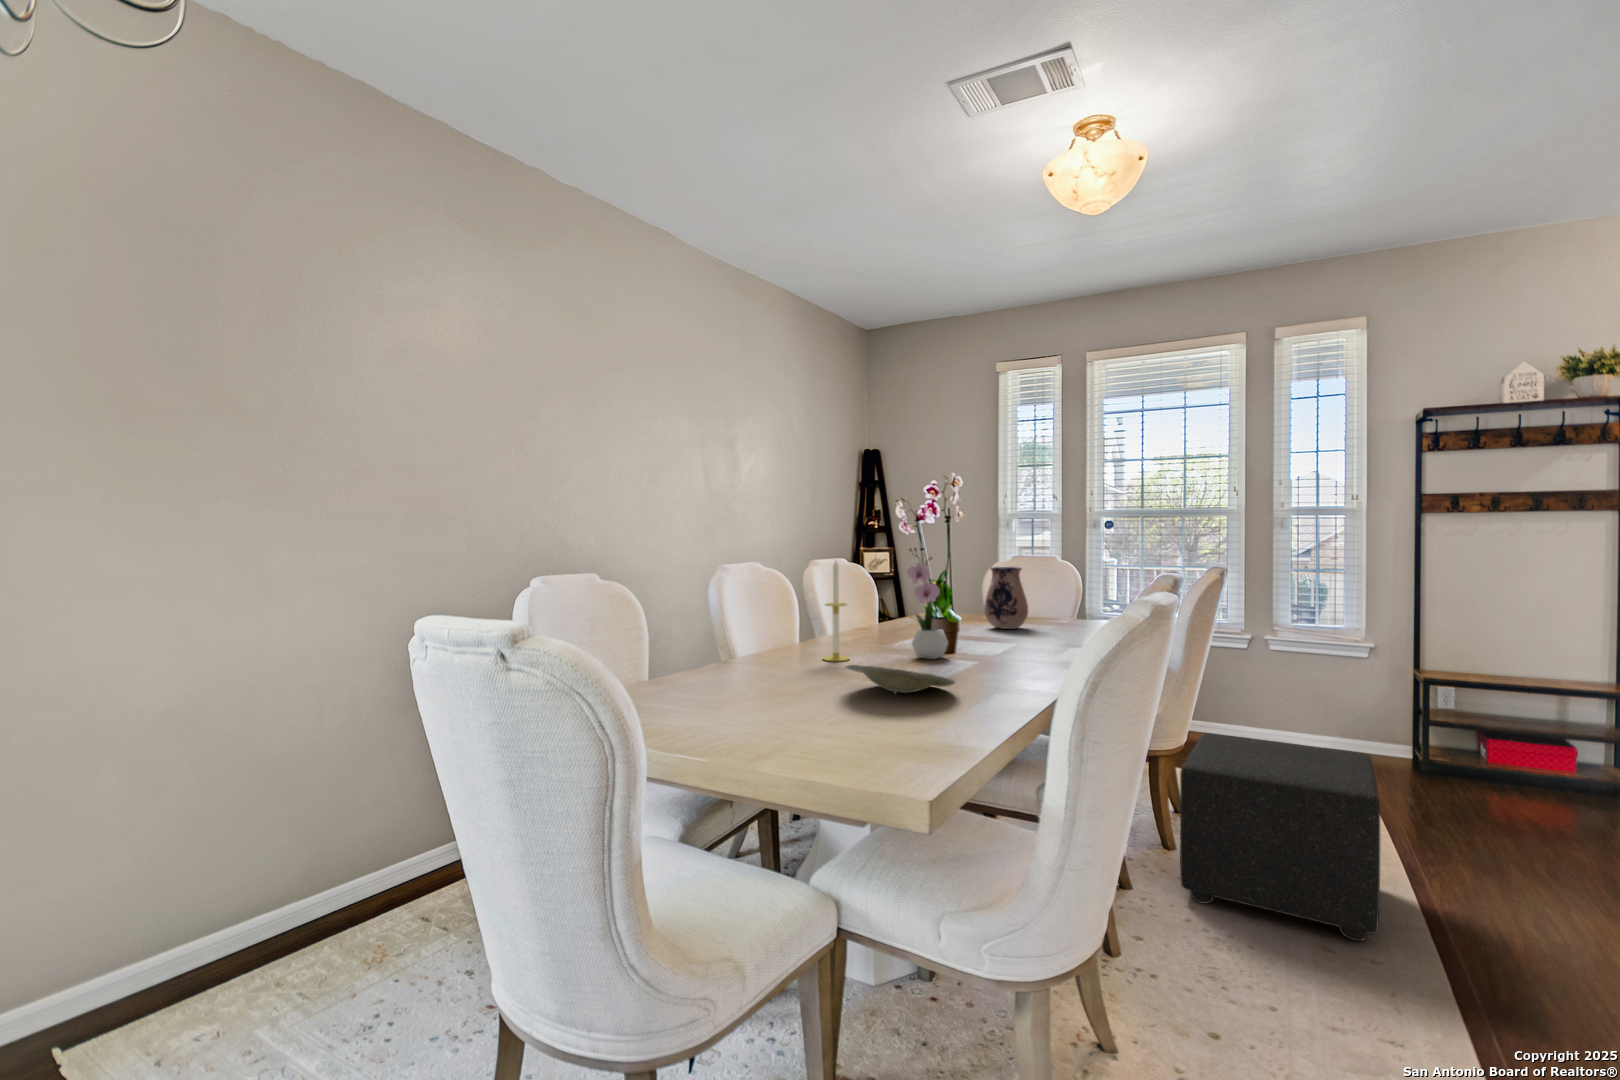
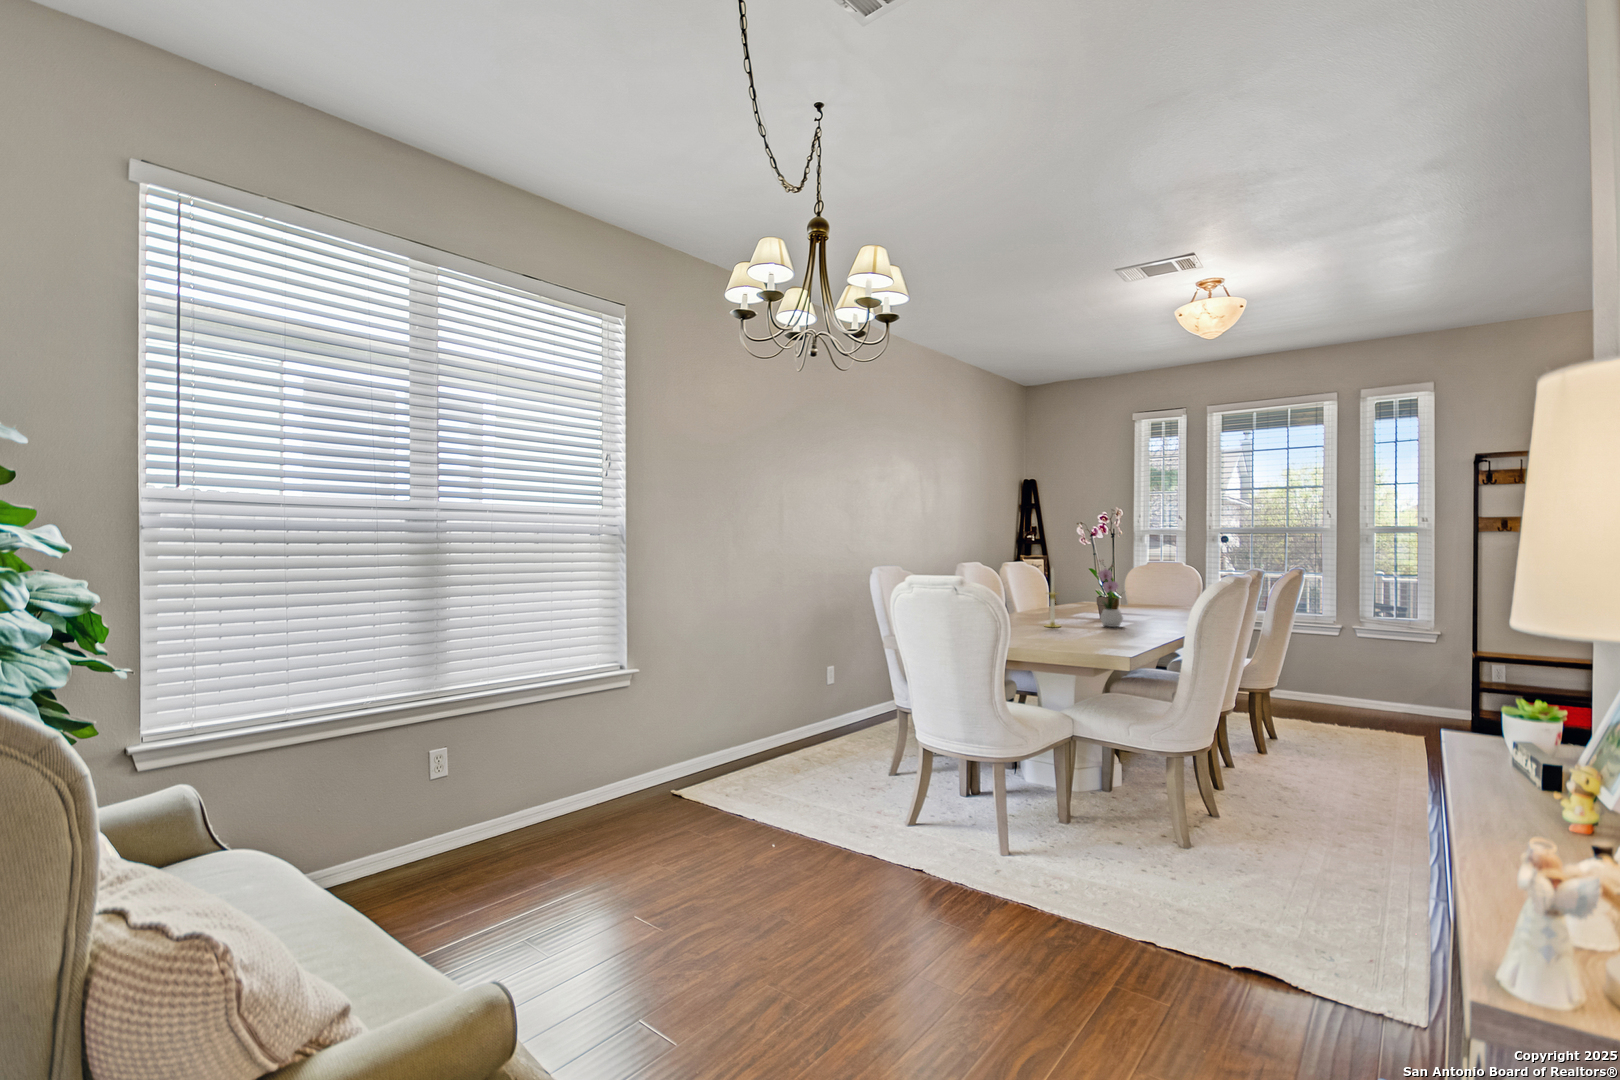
ceramic pitcher: present [985,567,1028,629] -> none [1137,571,1169,613]
plate: present [846,665,955,694] -> none [1075,623,1140,640]
ottoman: present [1180,733,1380,941] -> none [1274,682,1406,799]

